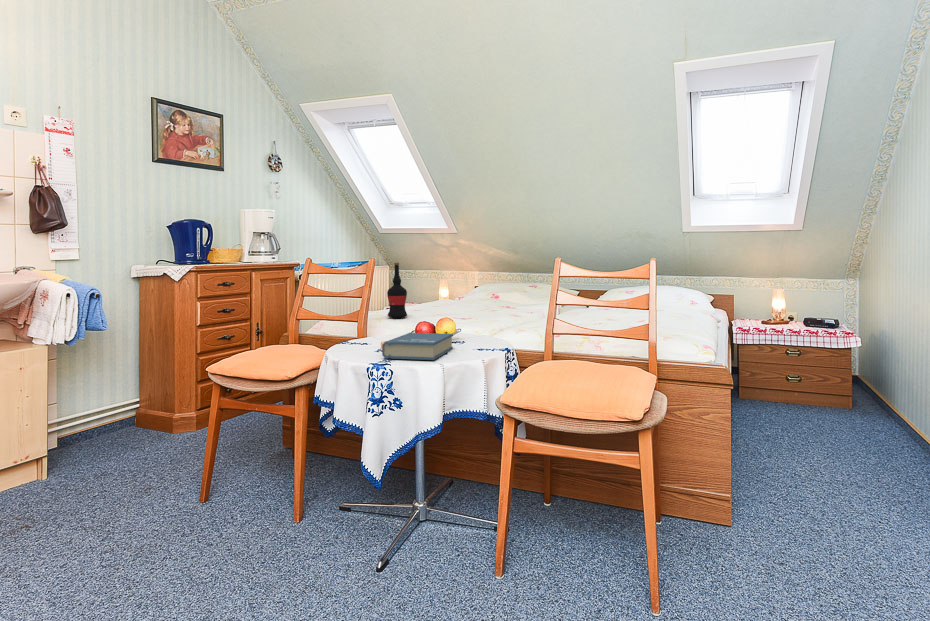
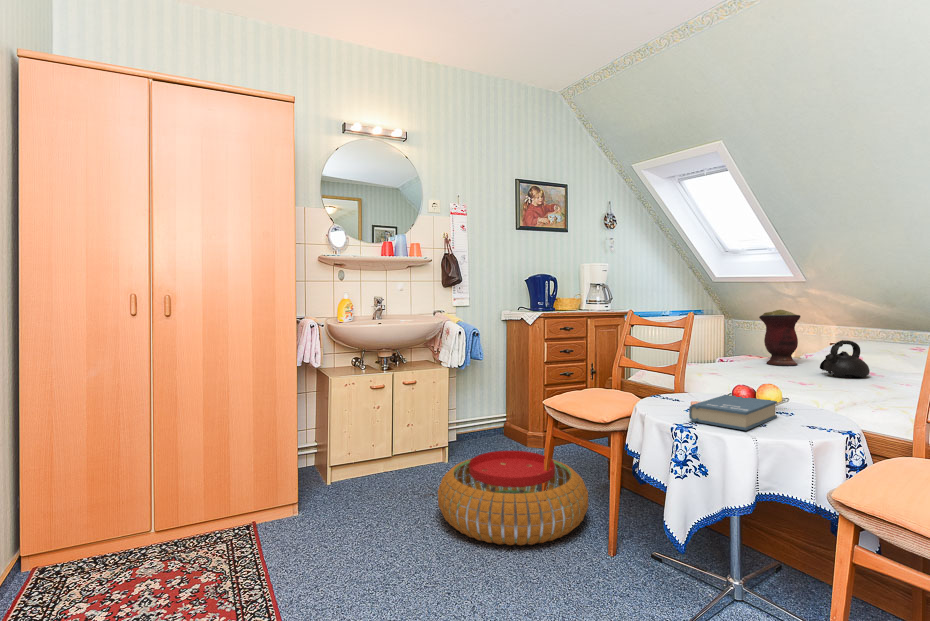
vase: none [422,262,454,312] -> present [759,310,801,365]
wine bottle: present [387,263,407,318] -> none [715,313,738,370]
teapot: none [471,286,506,318] -> present [820,340,870,378]
pouf: none [60,426,270,543] -> present [438,451,589,545]

